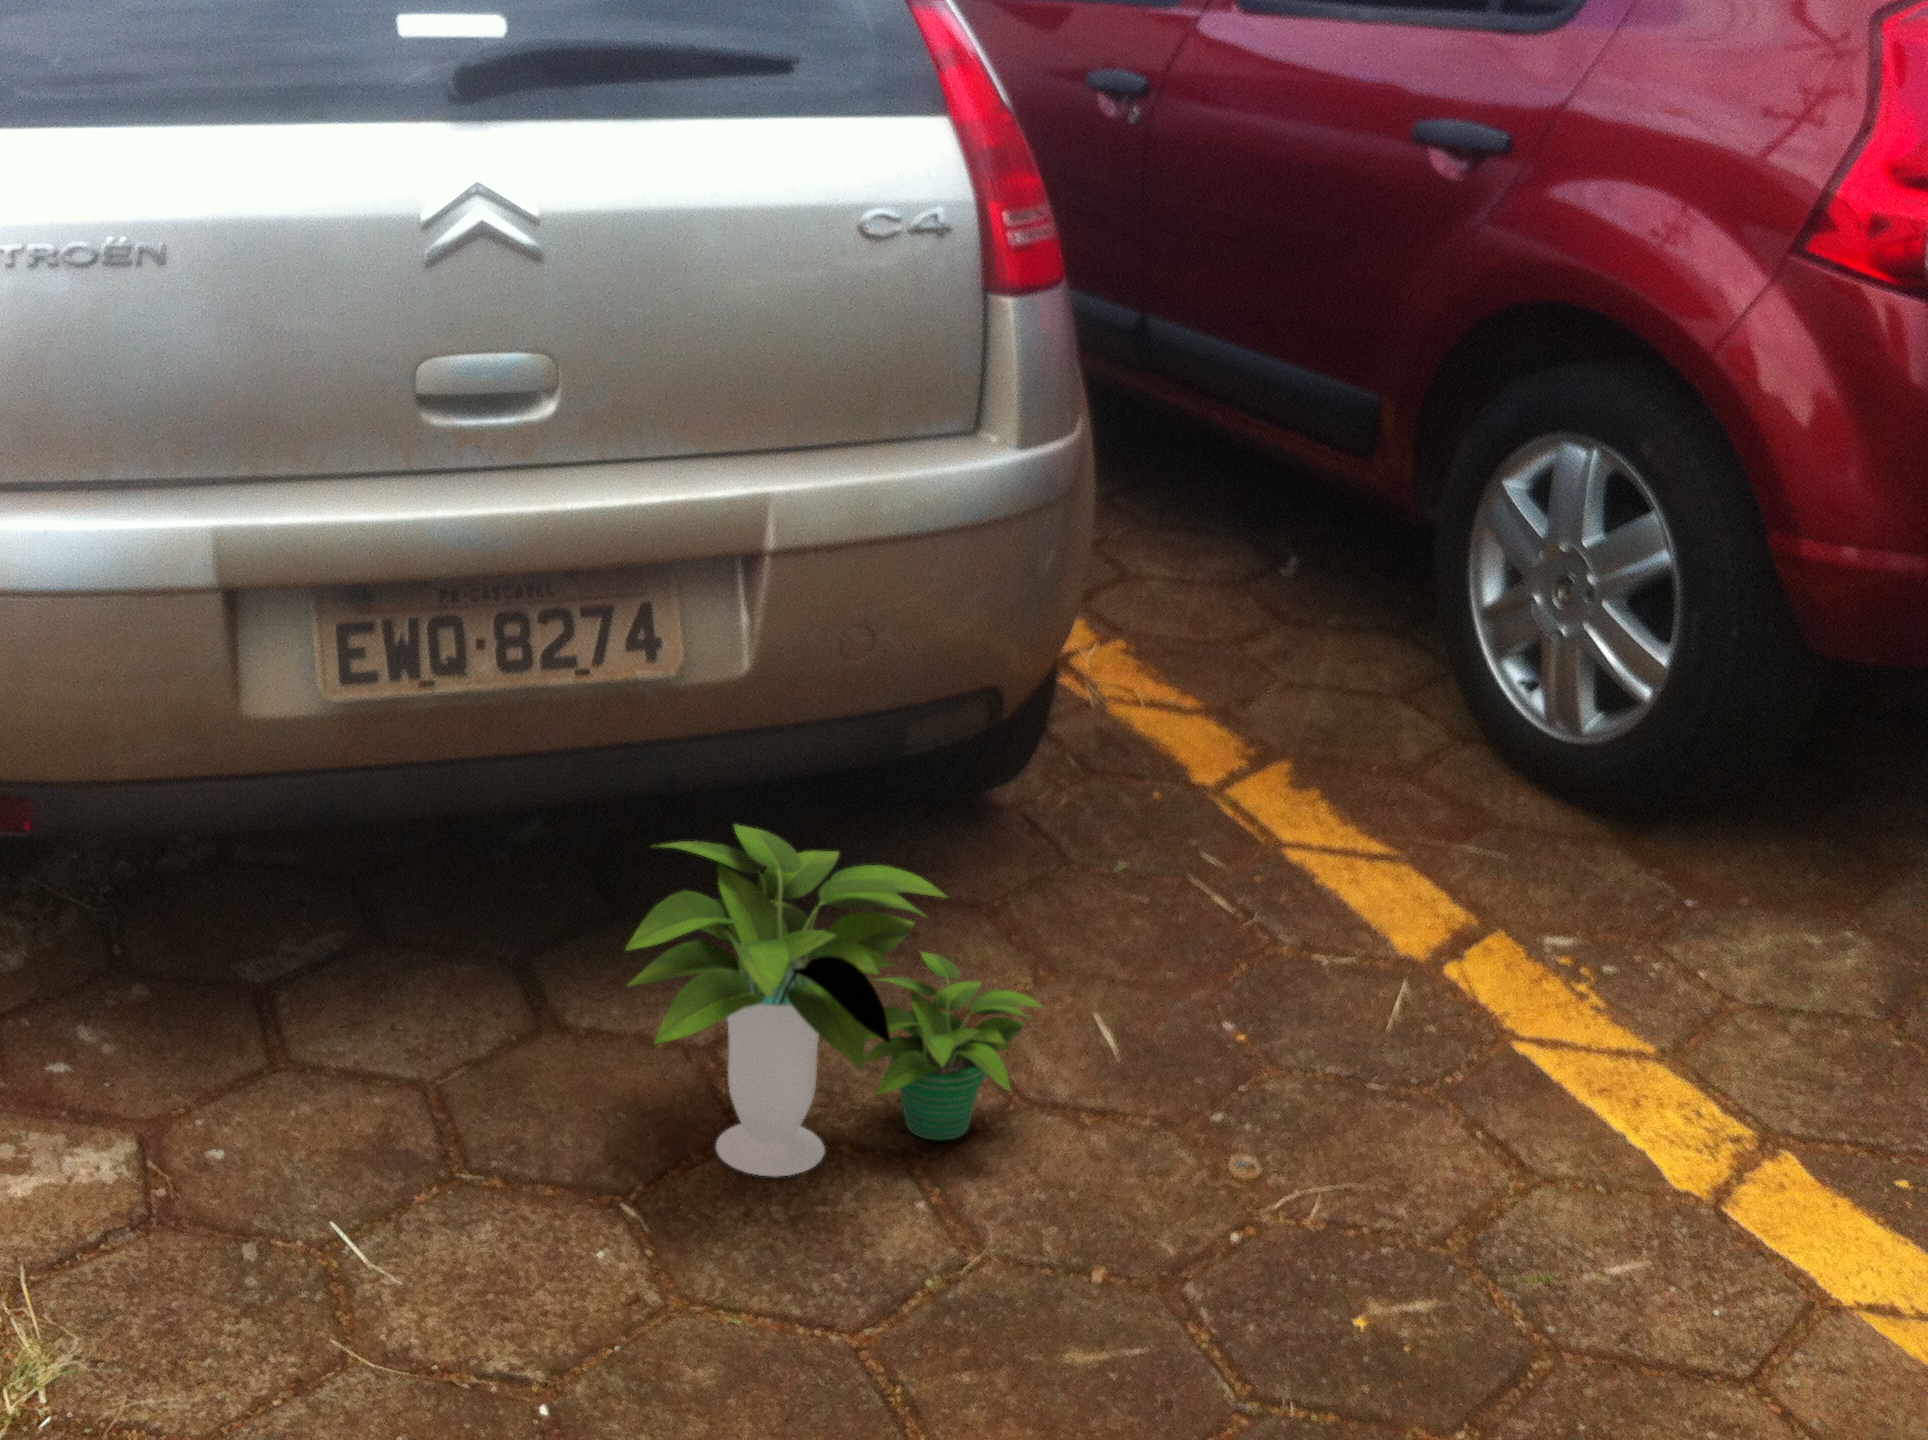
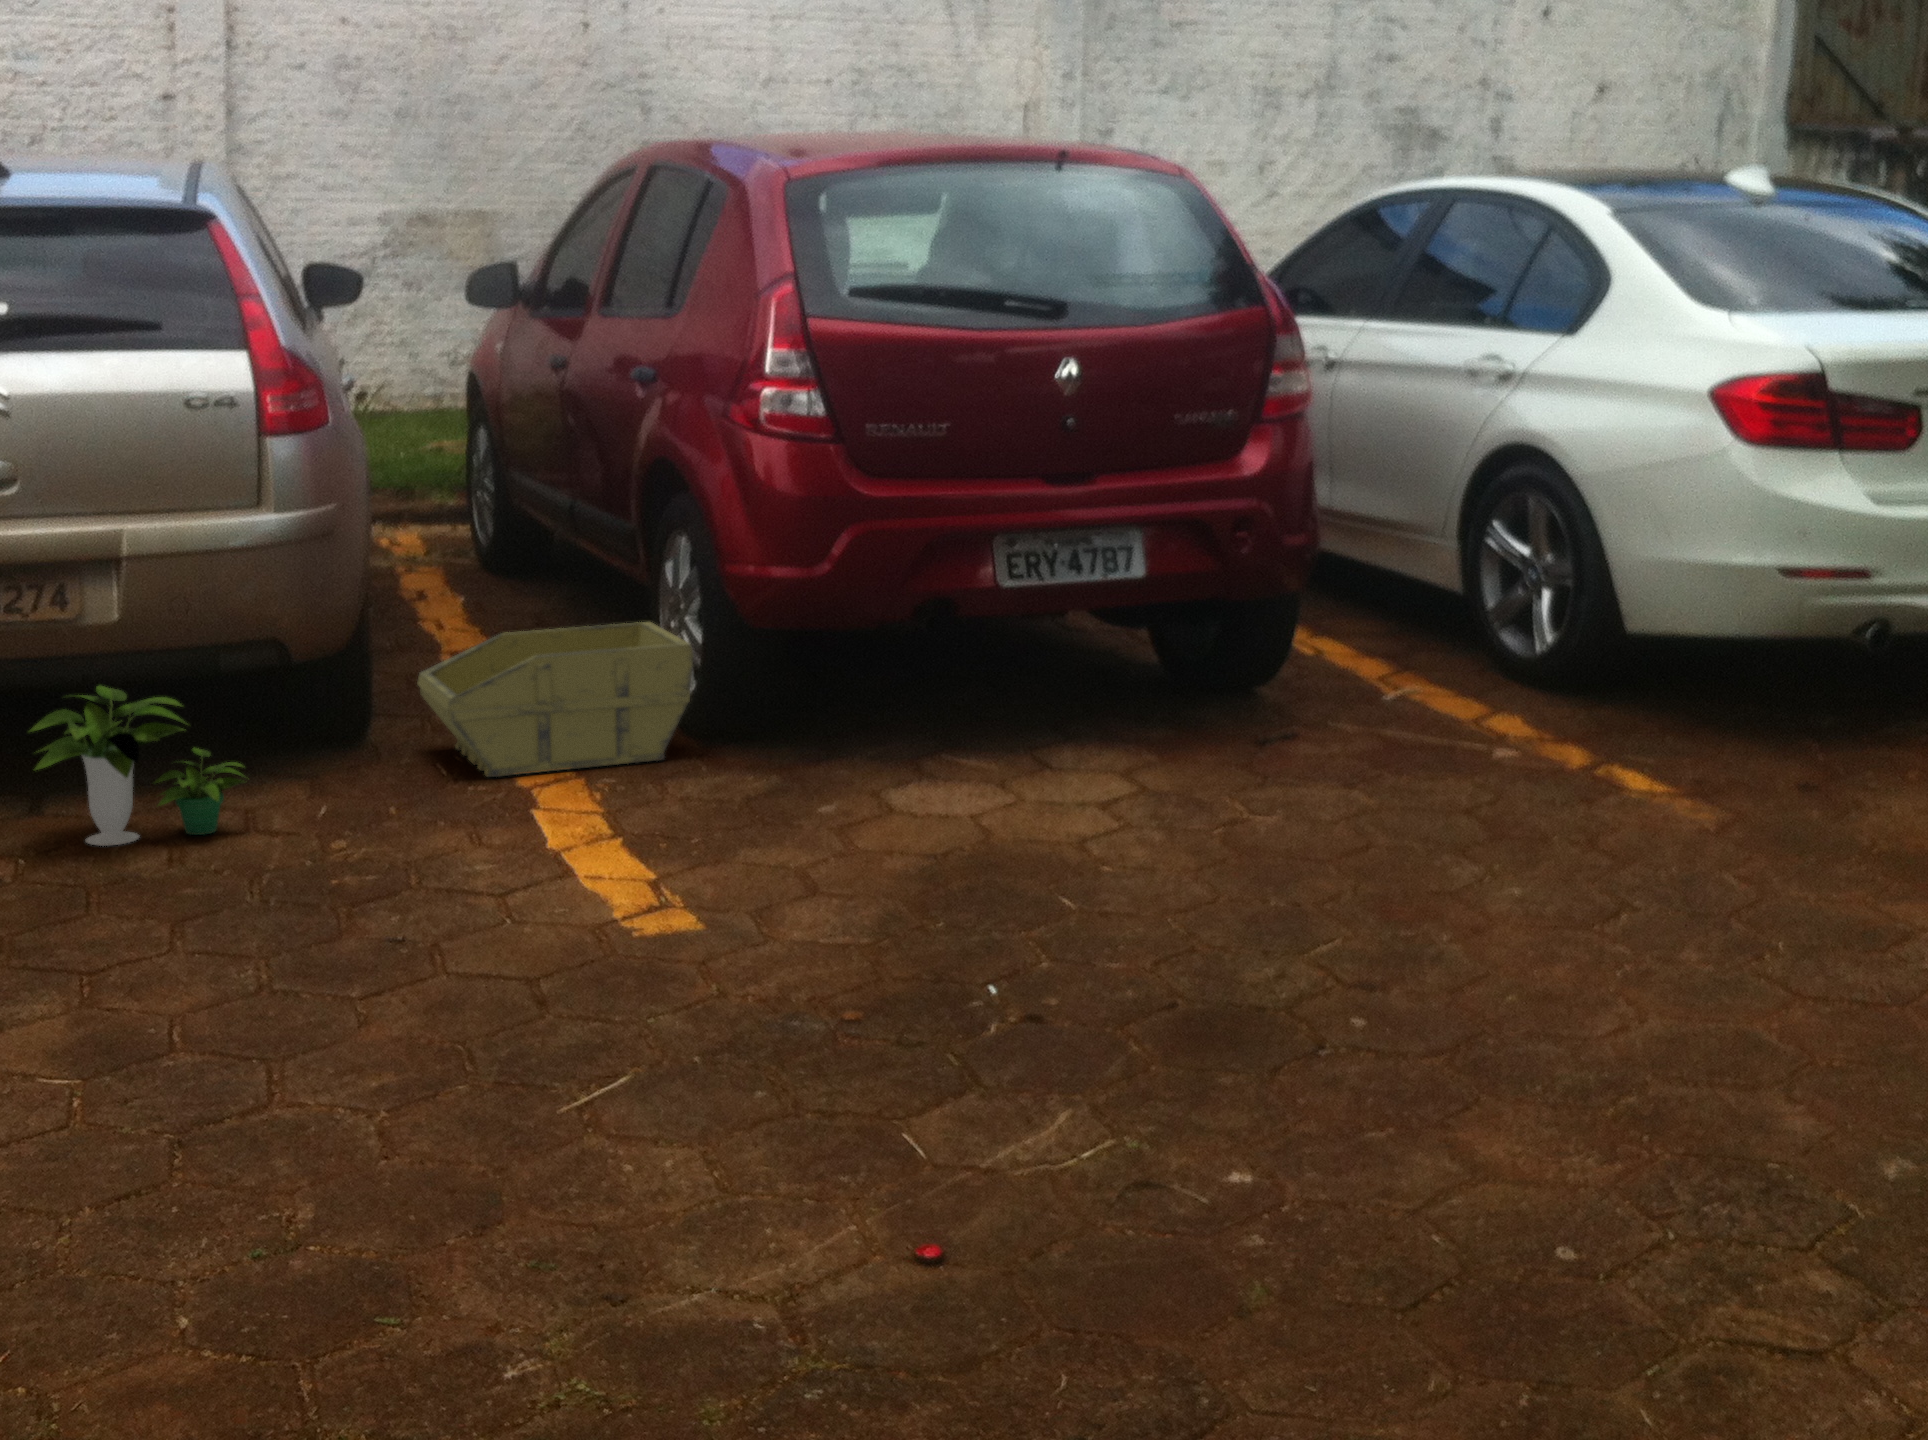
storage bin: none [1158,602,1719,944] -> present [417,622,694,777]

